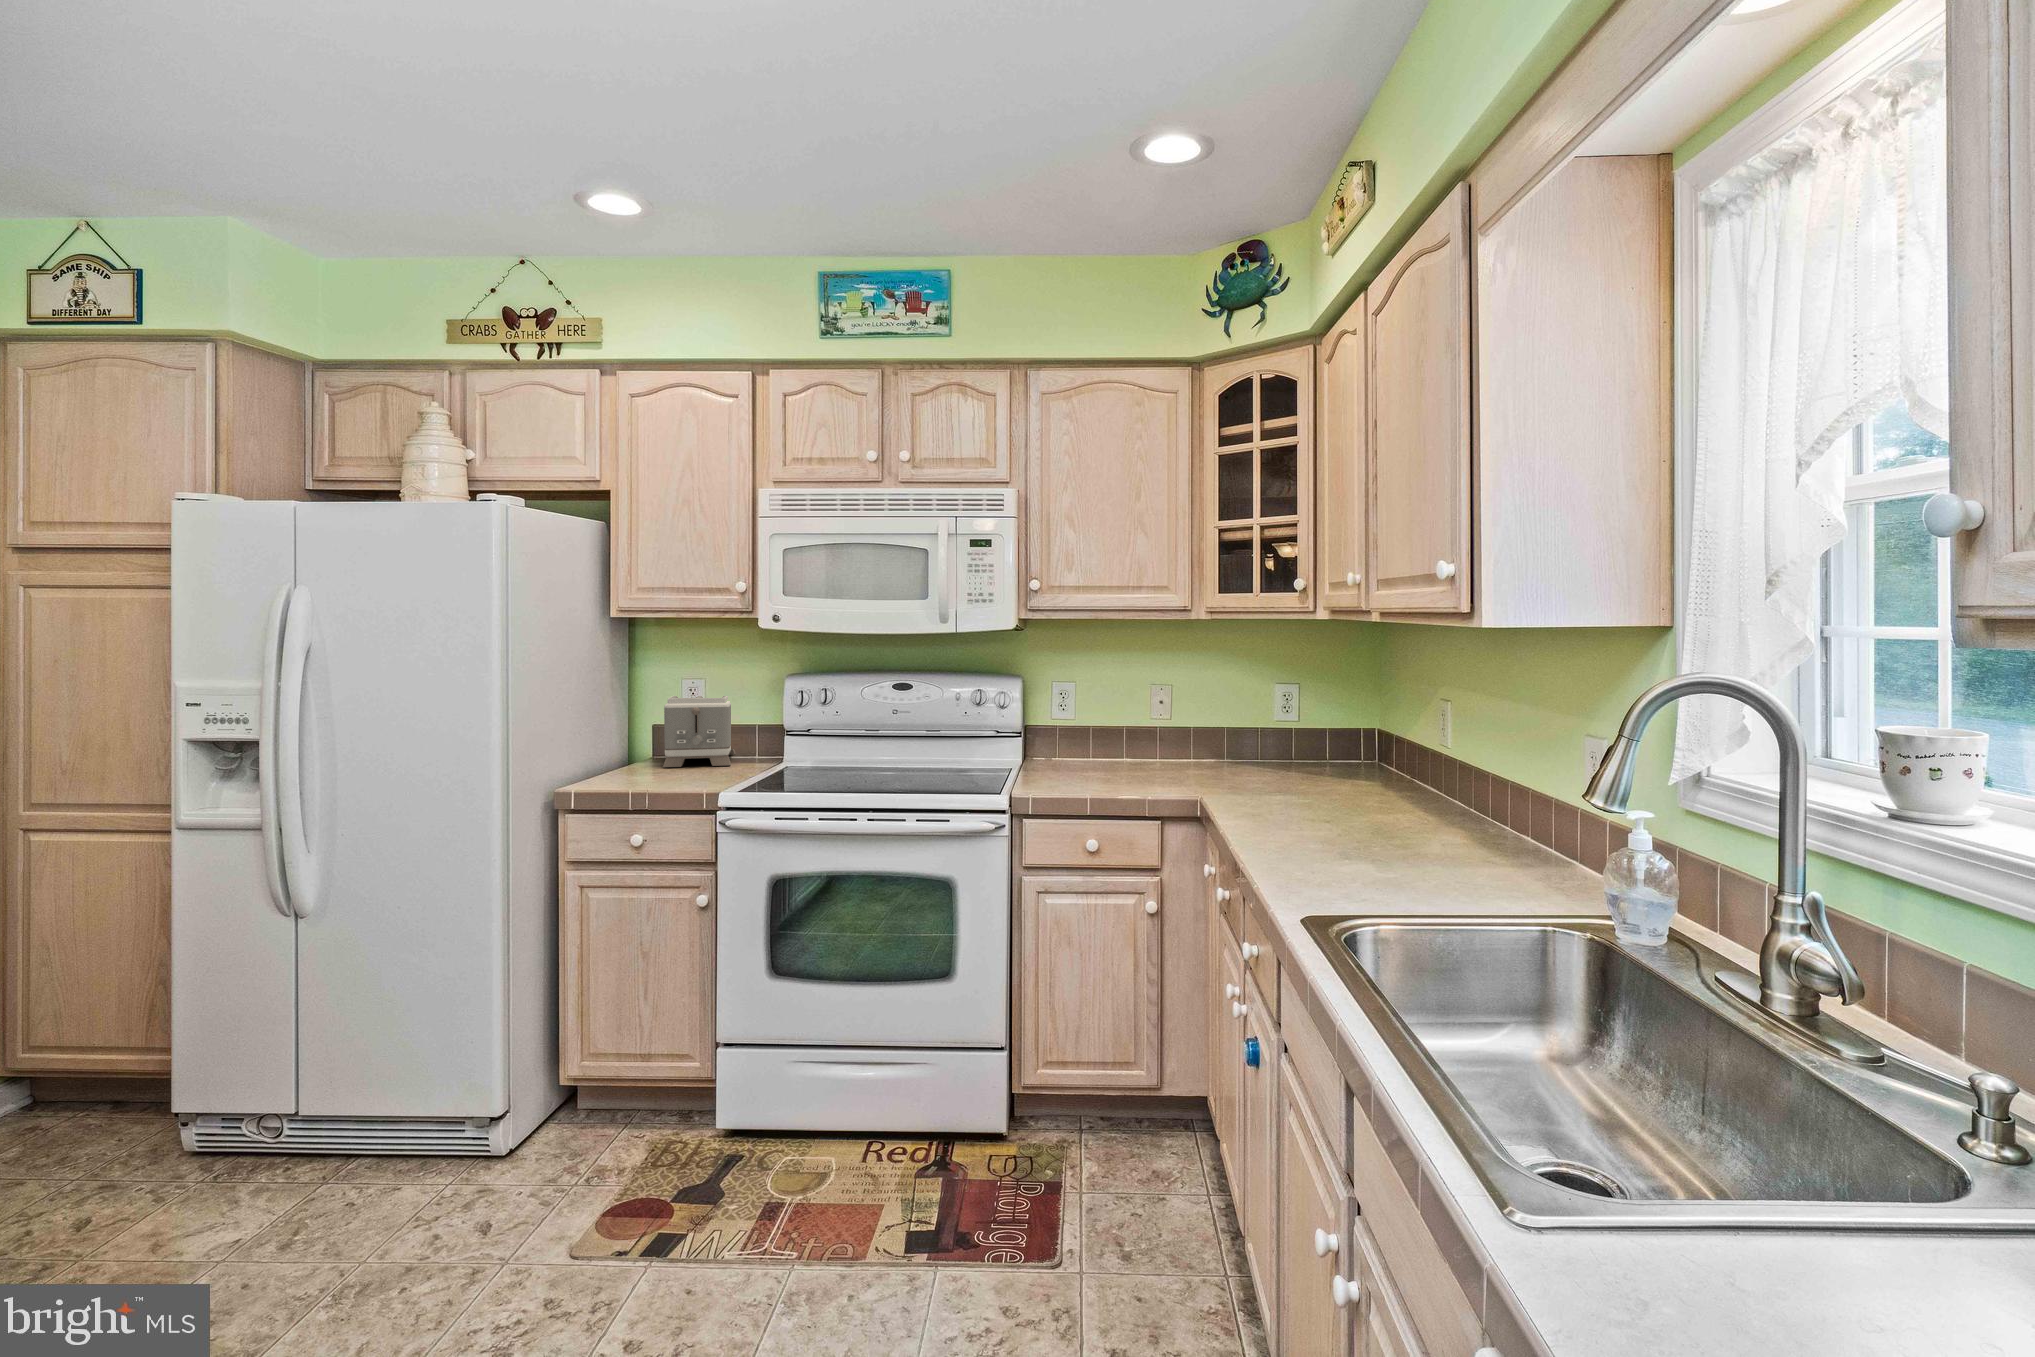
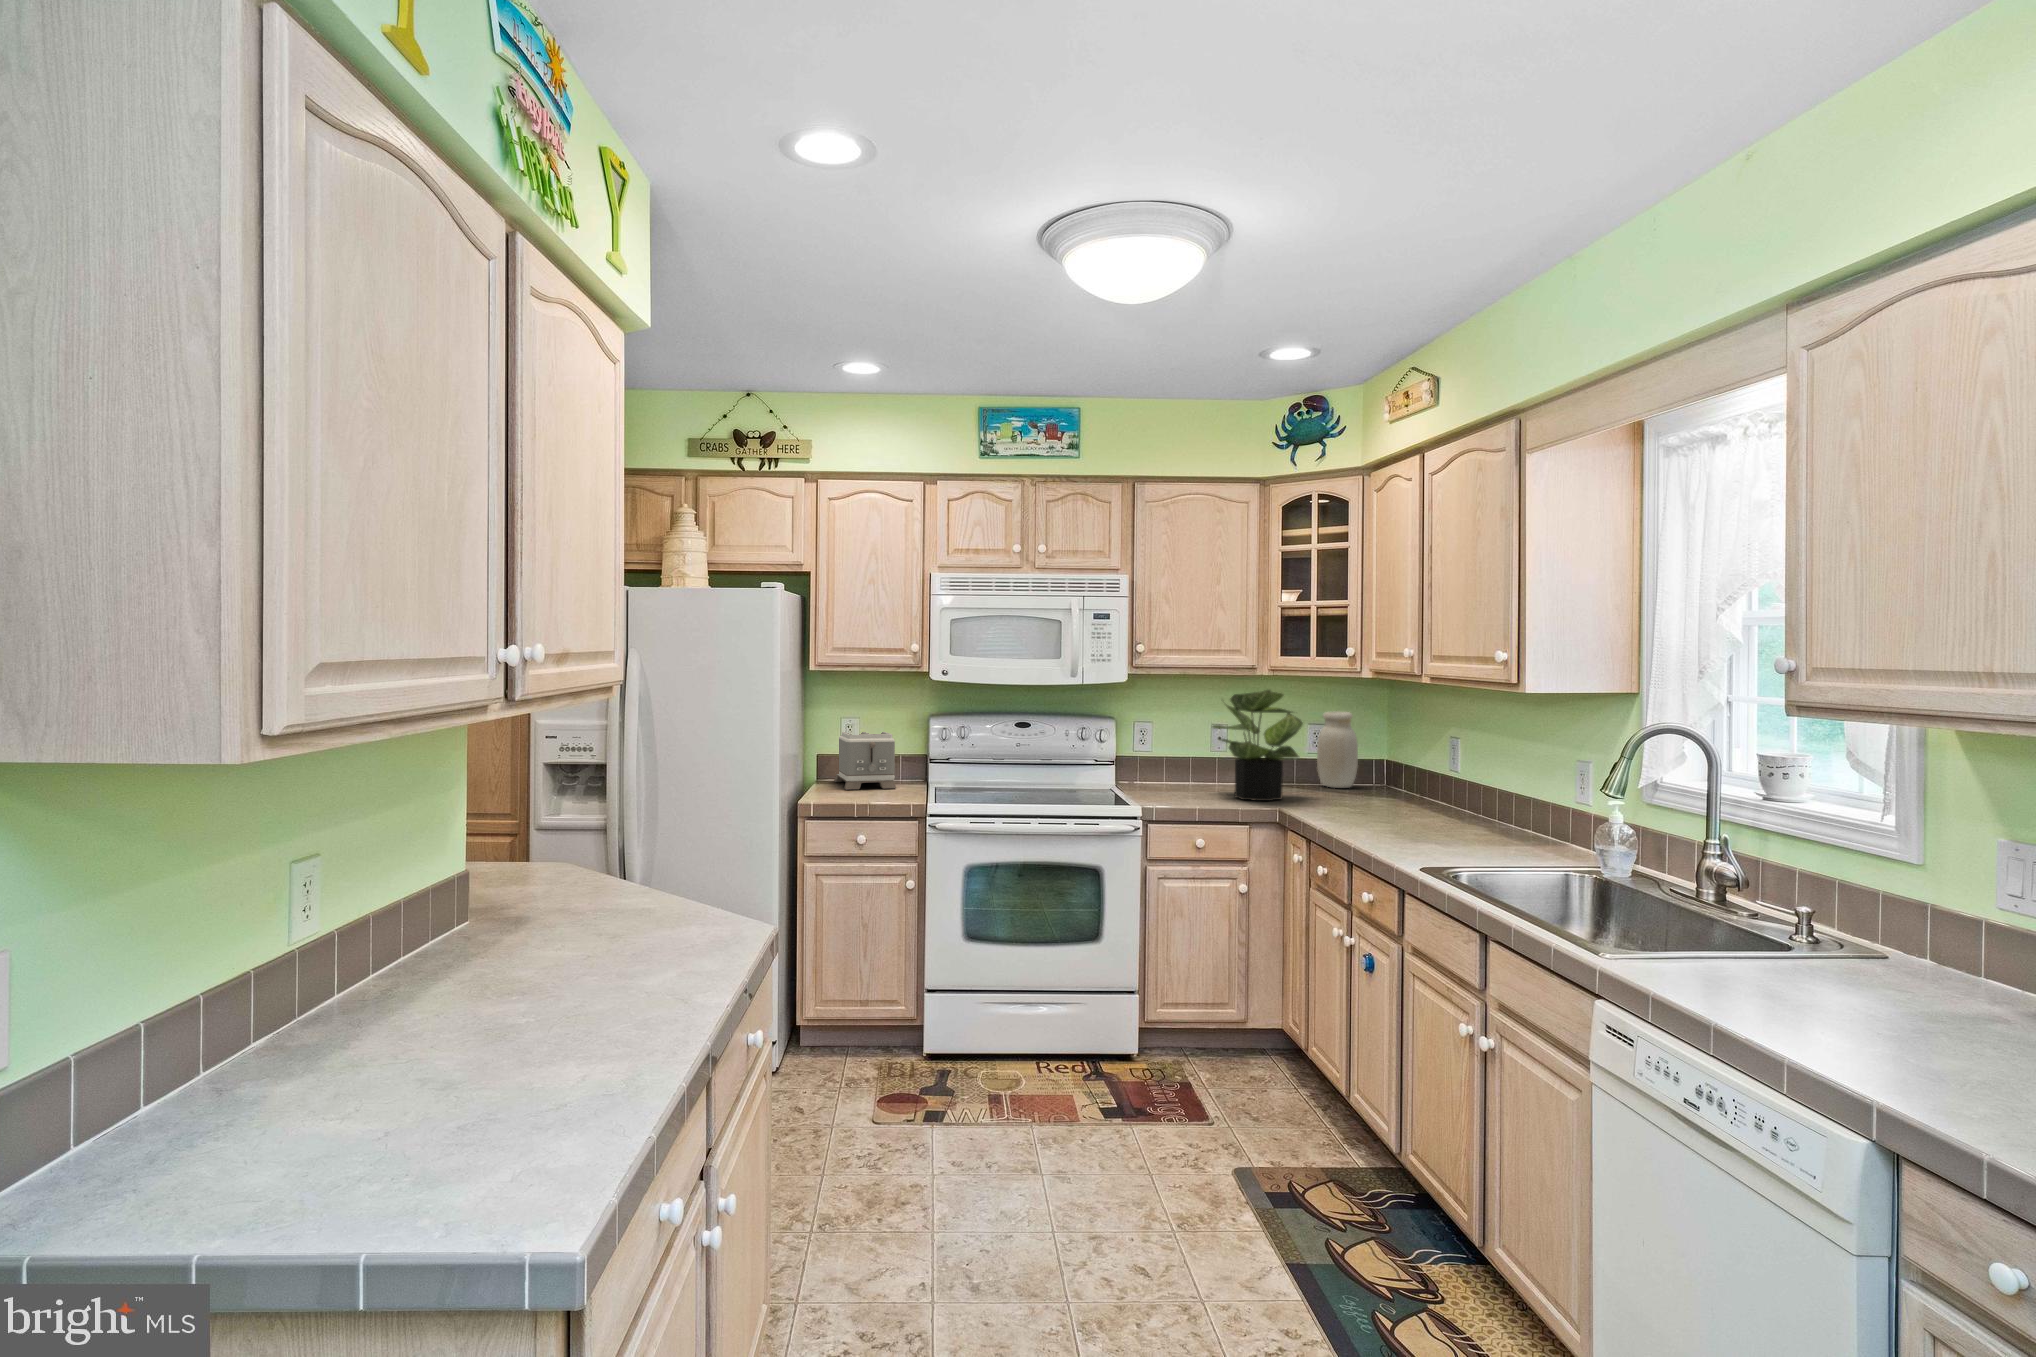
potted plant: none [1123,634,1243,786] -> present [1213,690,1303,801]
jar: none [1268,668,1320,765] -> present [1317,711,1358,788]

